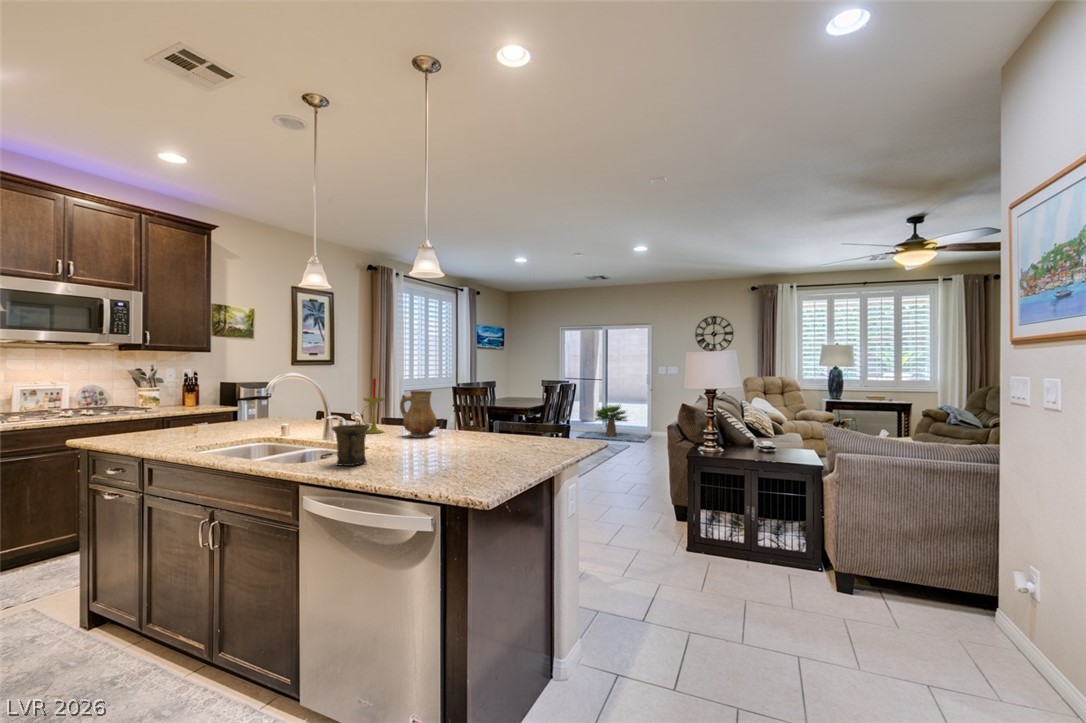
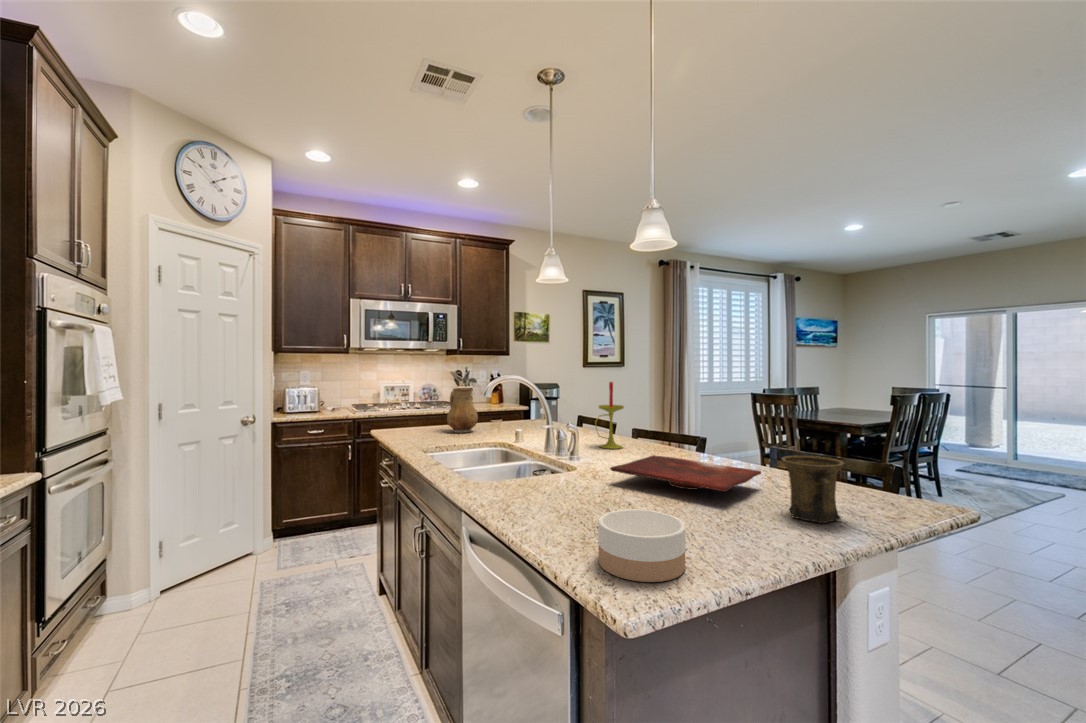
ceramic pitcher: present [400,391,436,437] -> present [447,388,478,433]
potted plant: present [595,405,628,436] -> none [984,424,1069,475]
mug: present [332,424,370,466] -> present [781,456,844,523]
cutting board: none [402,431,498,449] -> present [610,455,761,491]
bowl: none [439,453,489,487] -> present [598,509,685,582]

